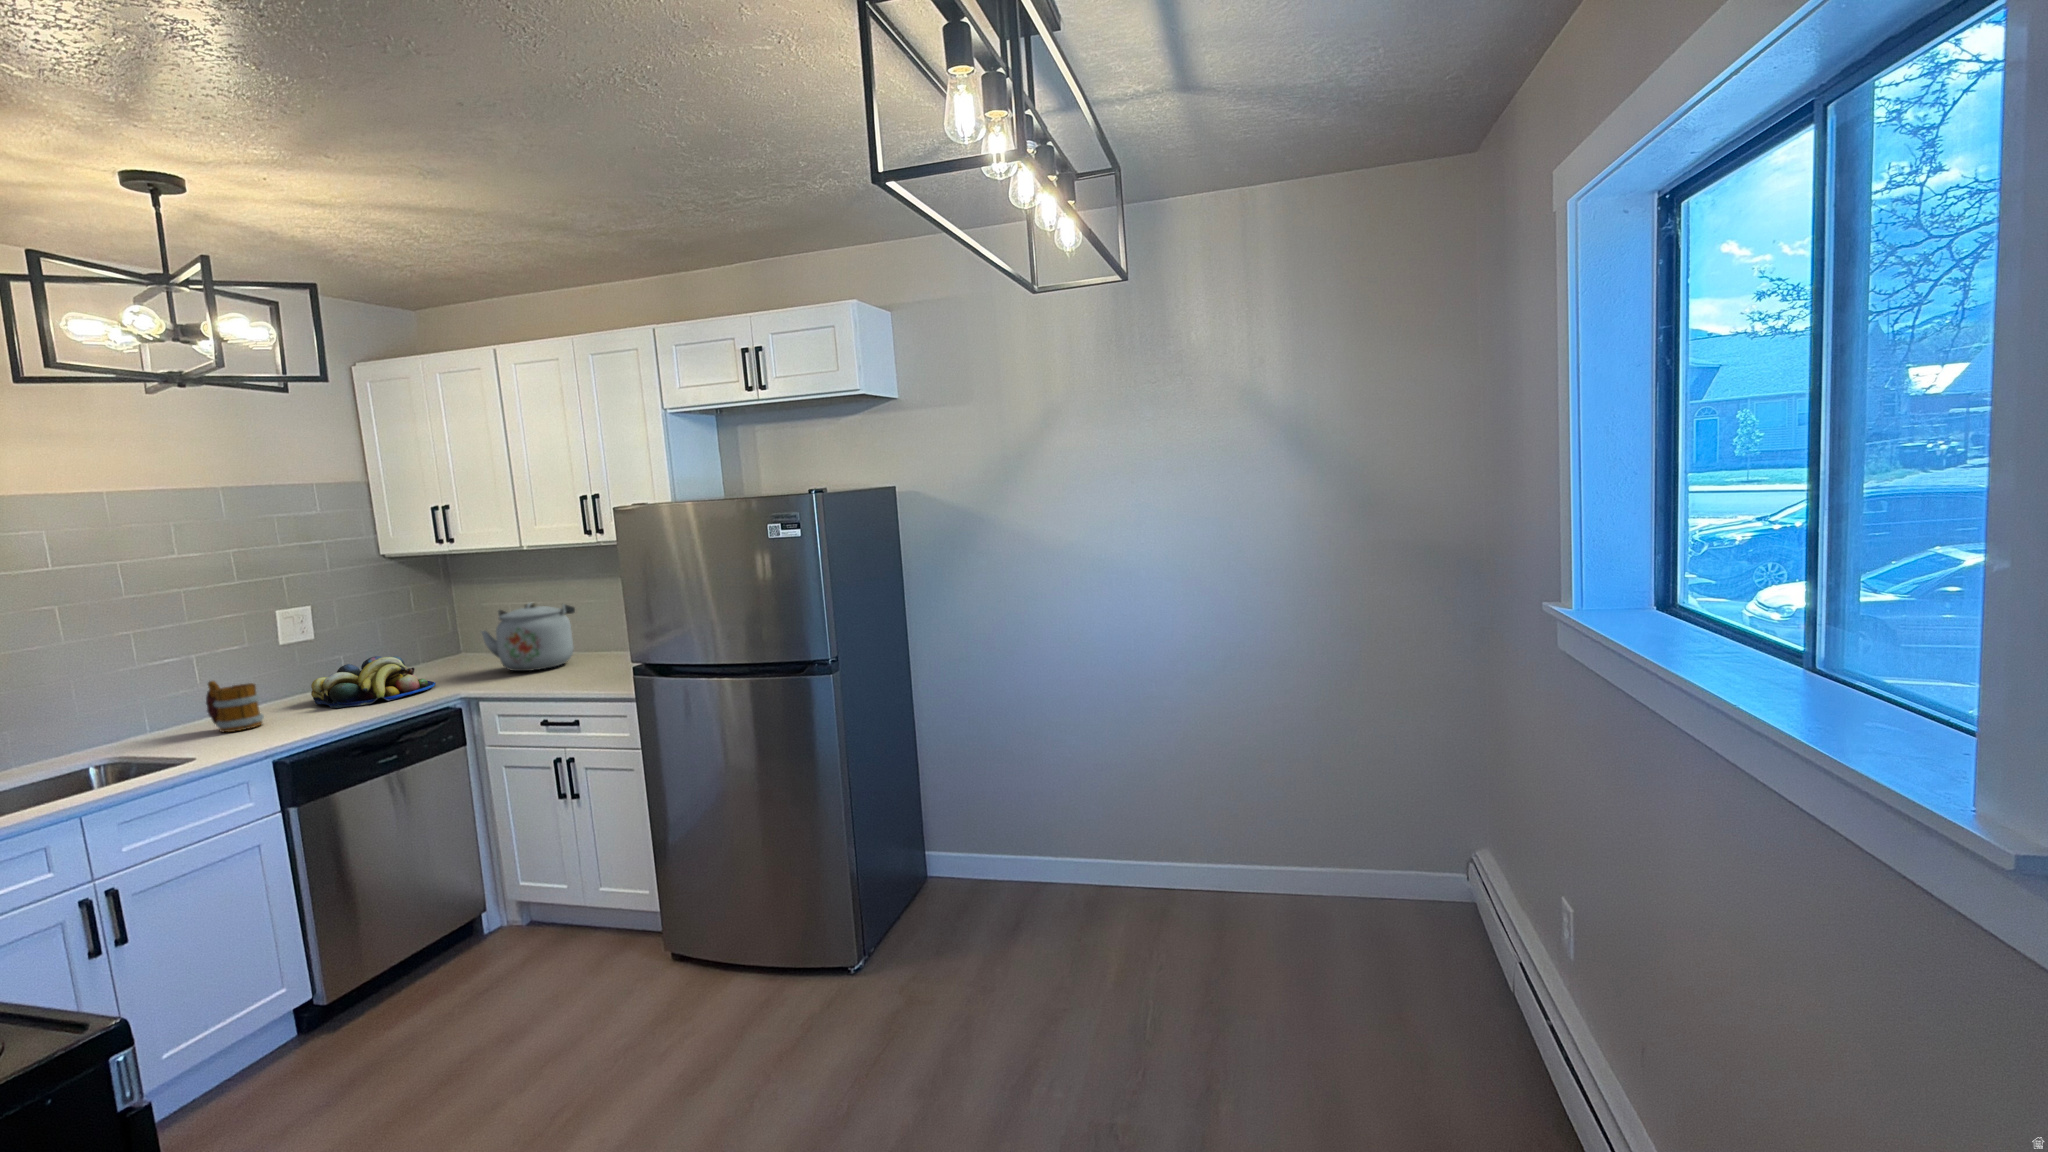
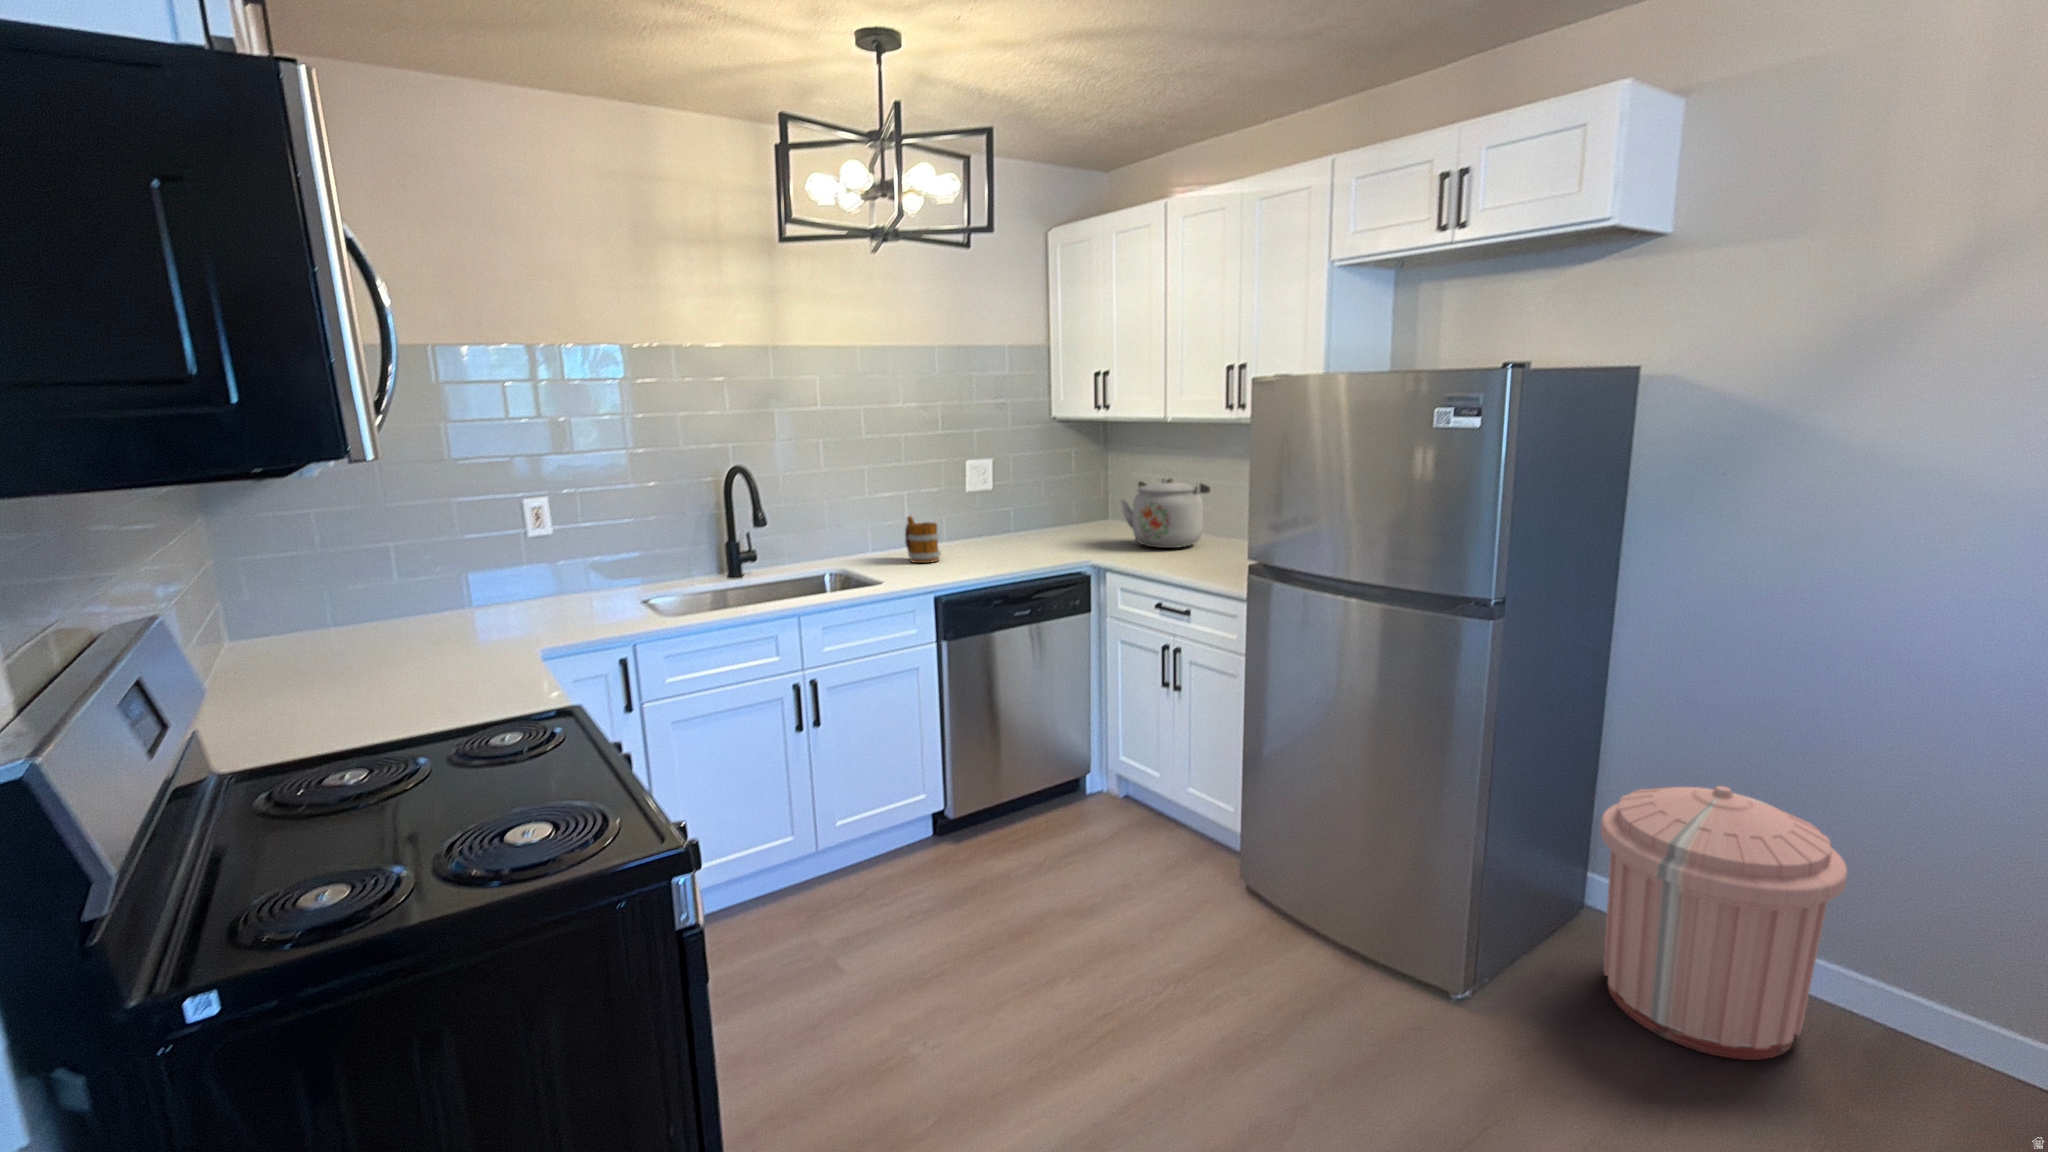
fruit bowl: present [311,656,436,708] -> none [980,512,1076,557]
trash can: none [924,758,1056,939] -> present [1600,786,1847,1060]

